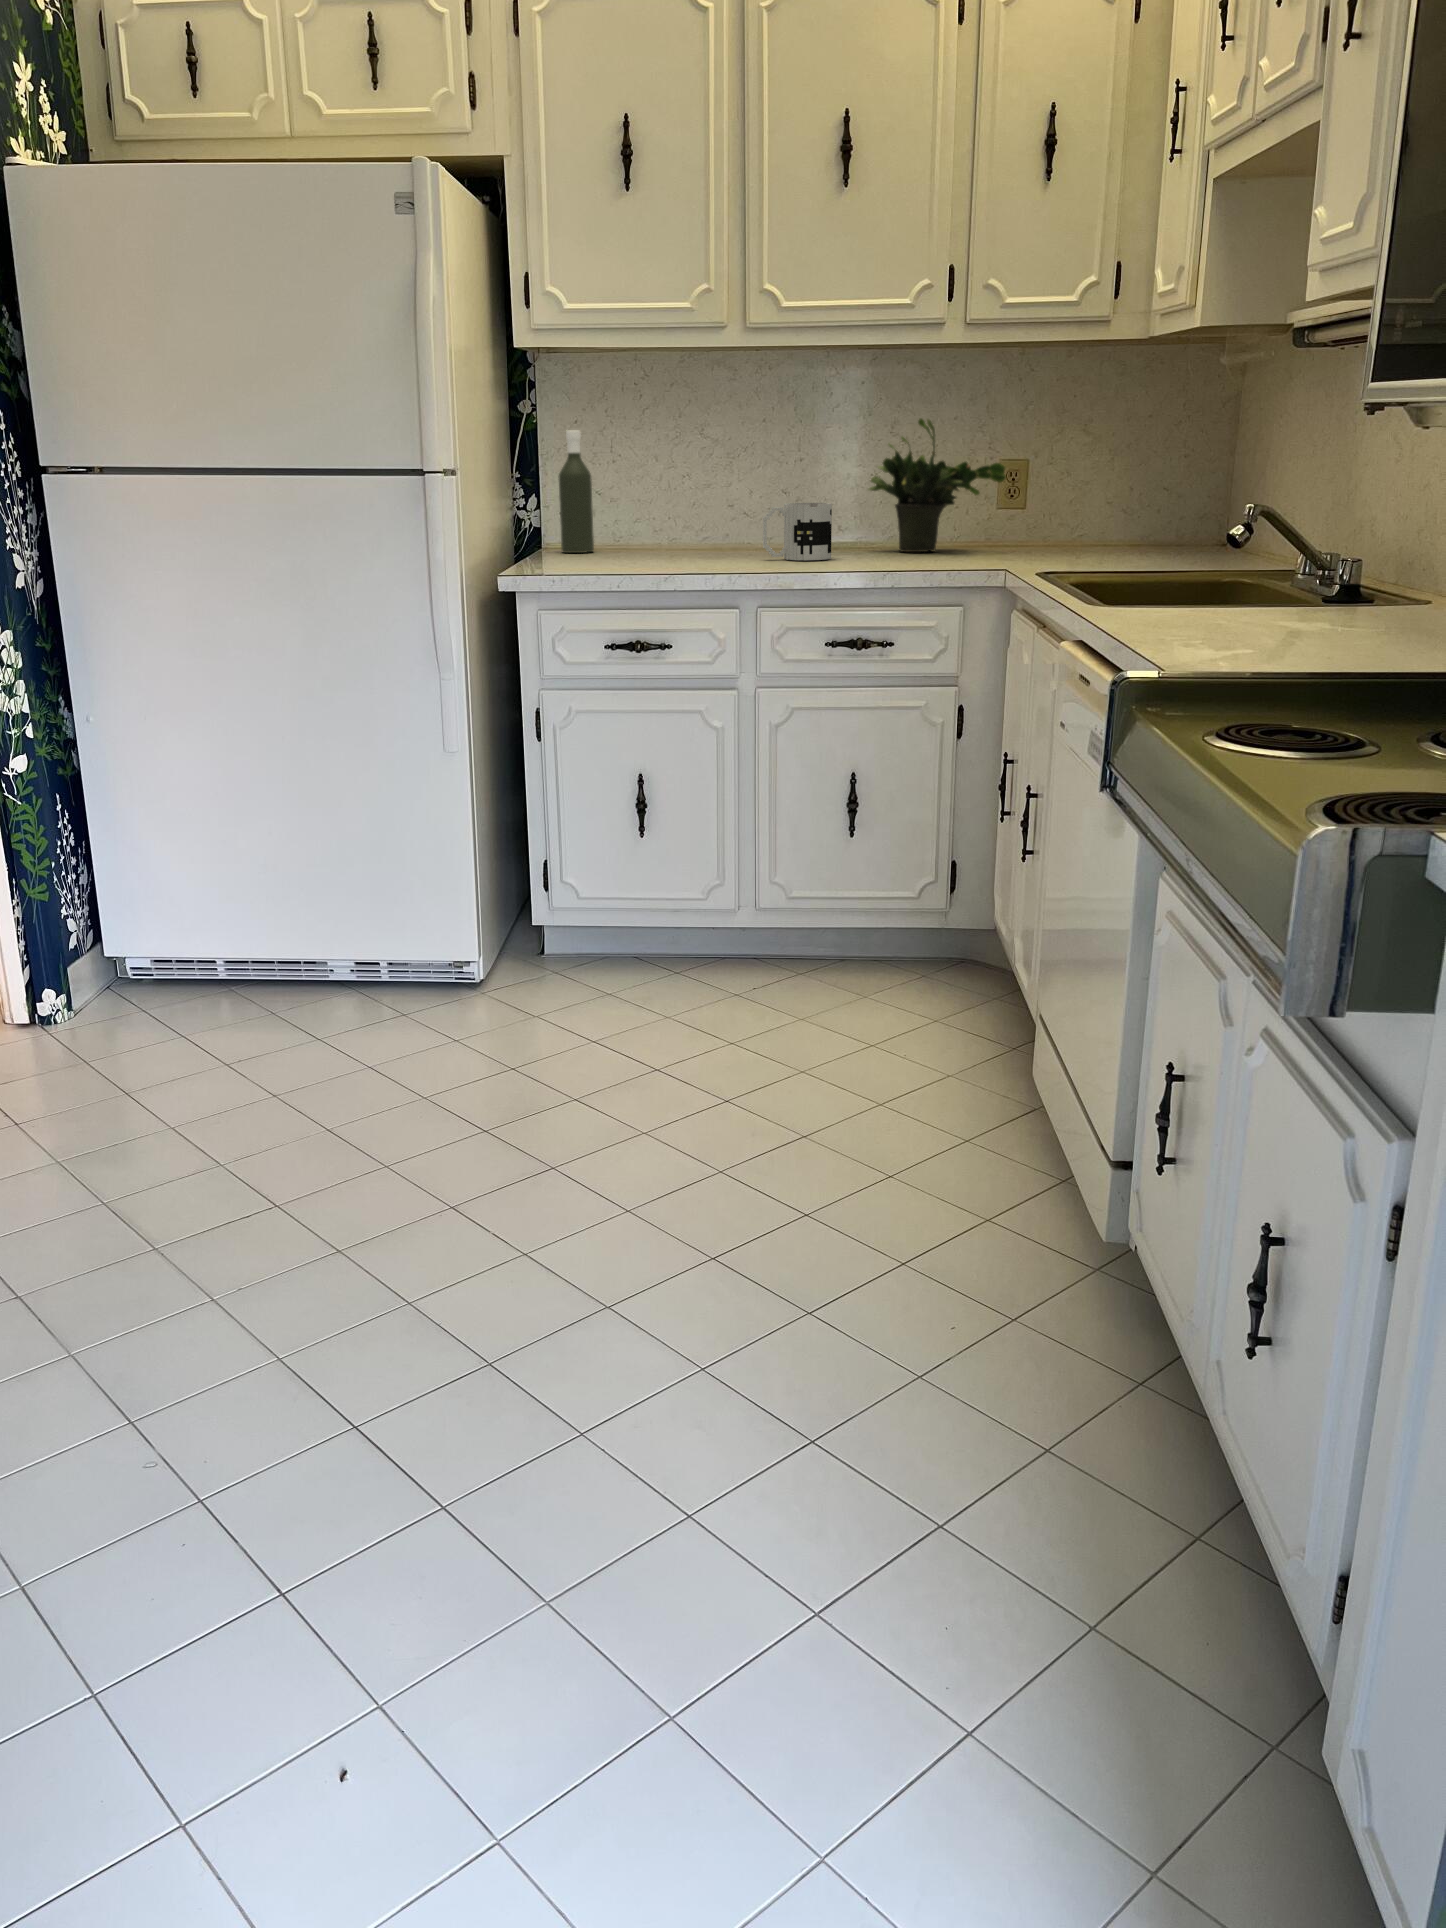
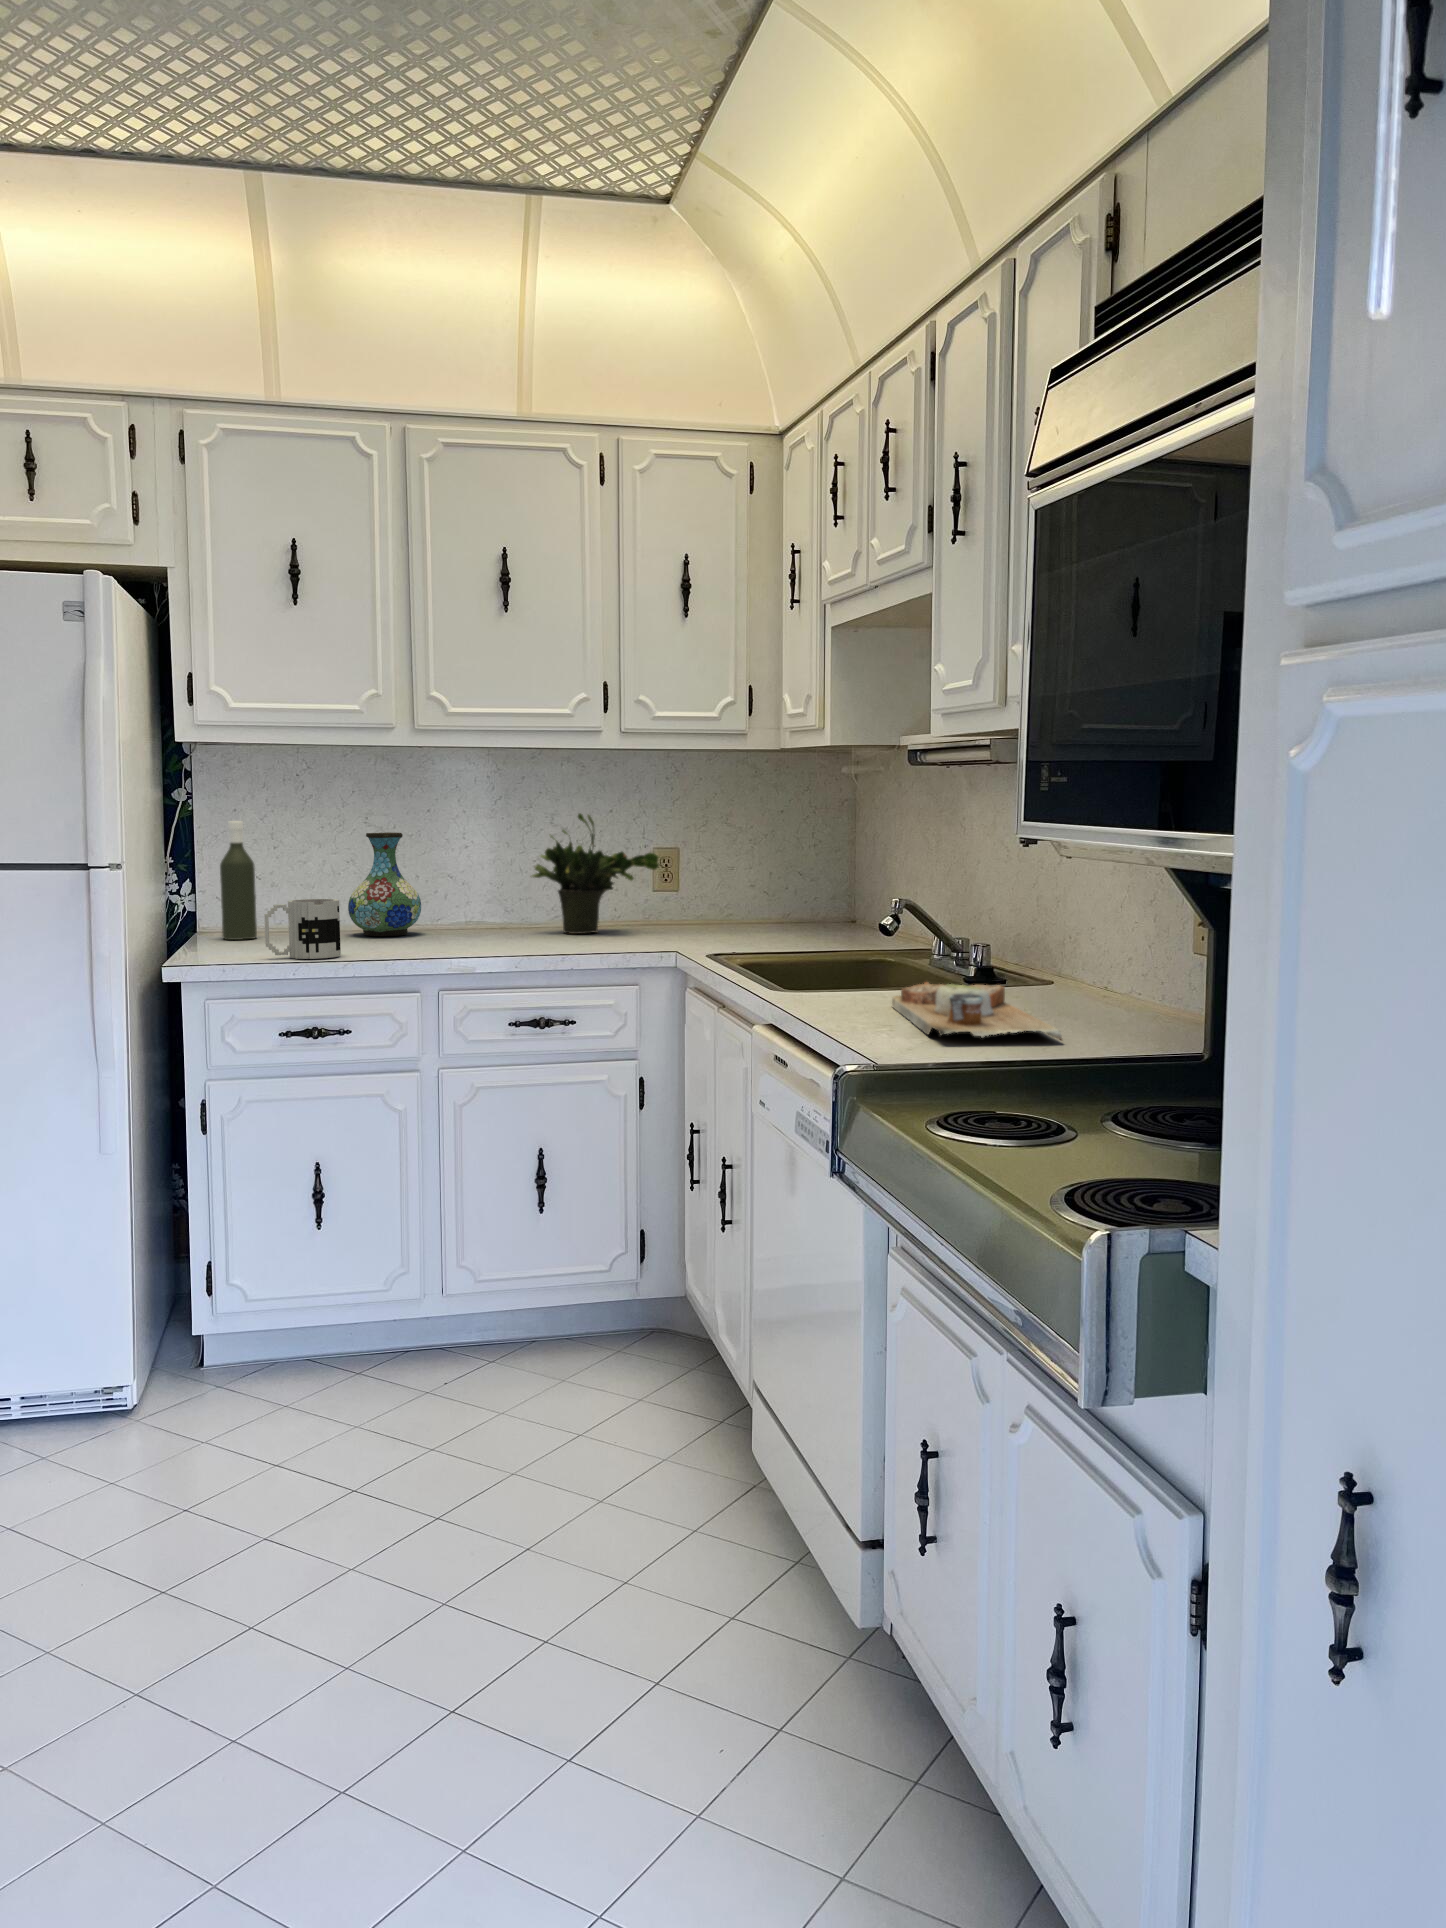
vase: none [682,442,754,552] -> present [348,832,421,936]
mug: present [763,503,832,560] -> present [264,899,341,959]
cutting board: none [1217,596,1397,659] -> present [892,982,1062,1040]

